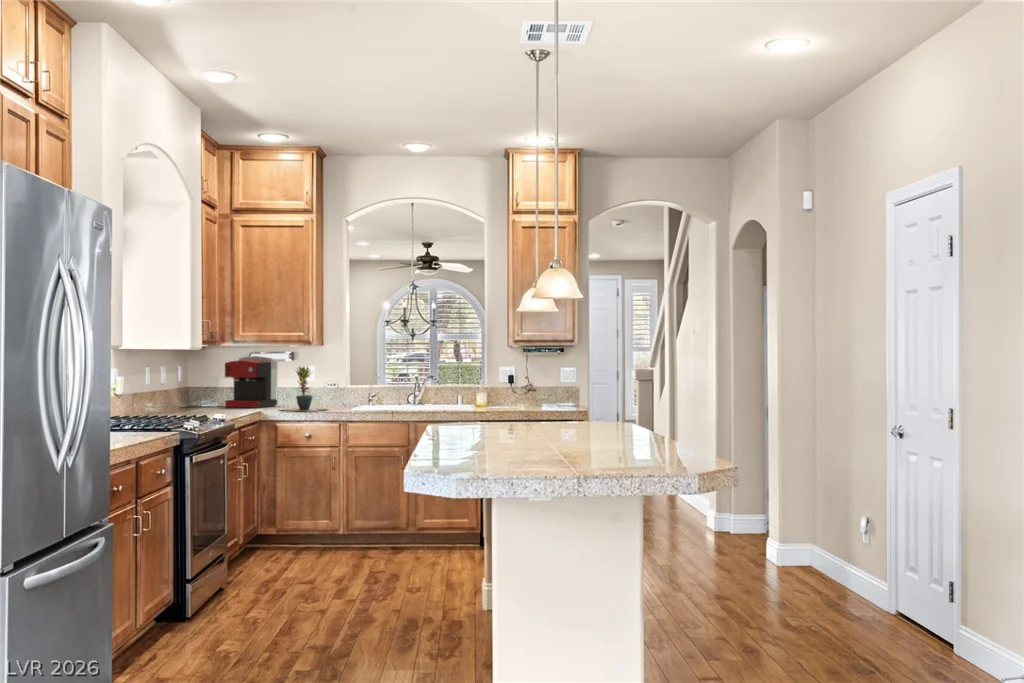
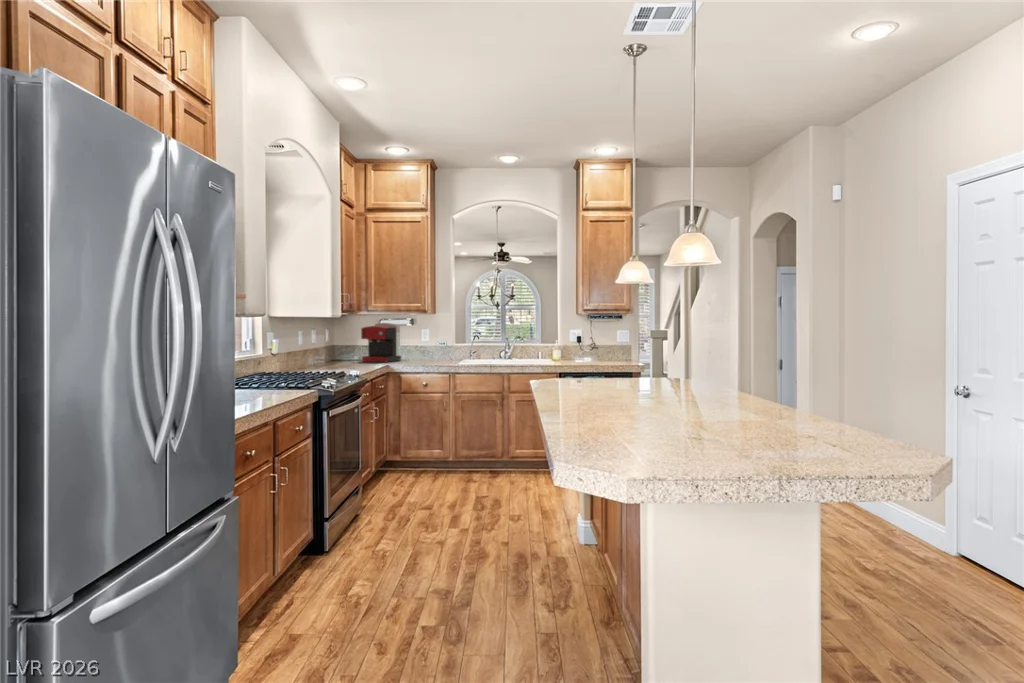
potted plant: present [284,367,324,412] -> none [400,331,442,367]

